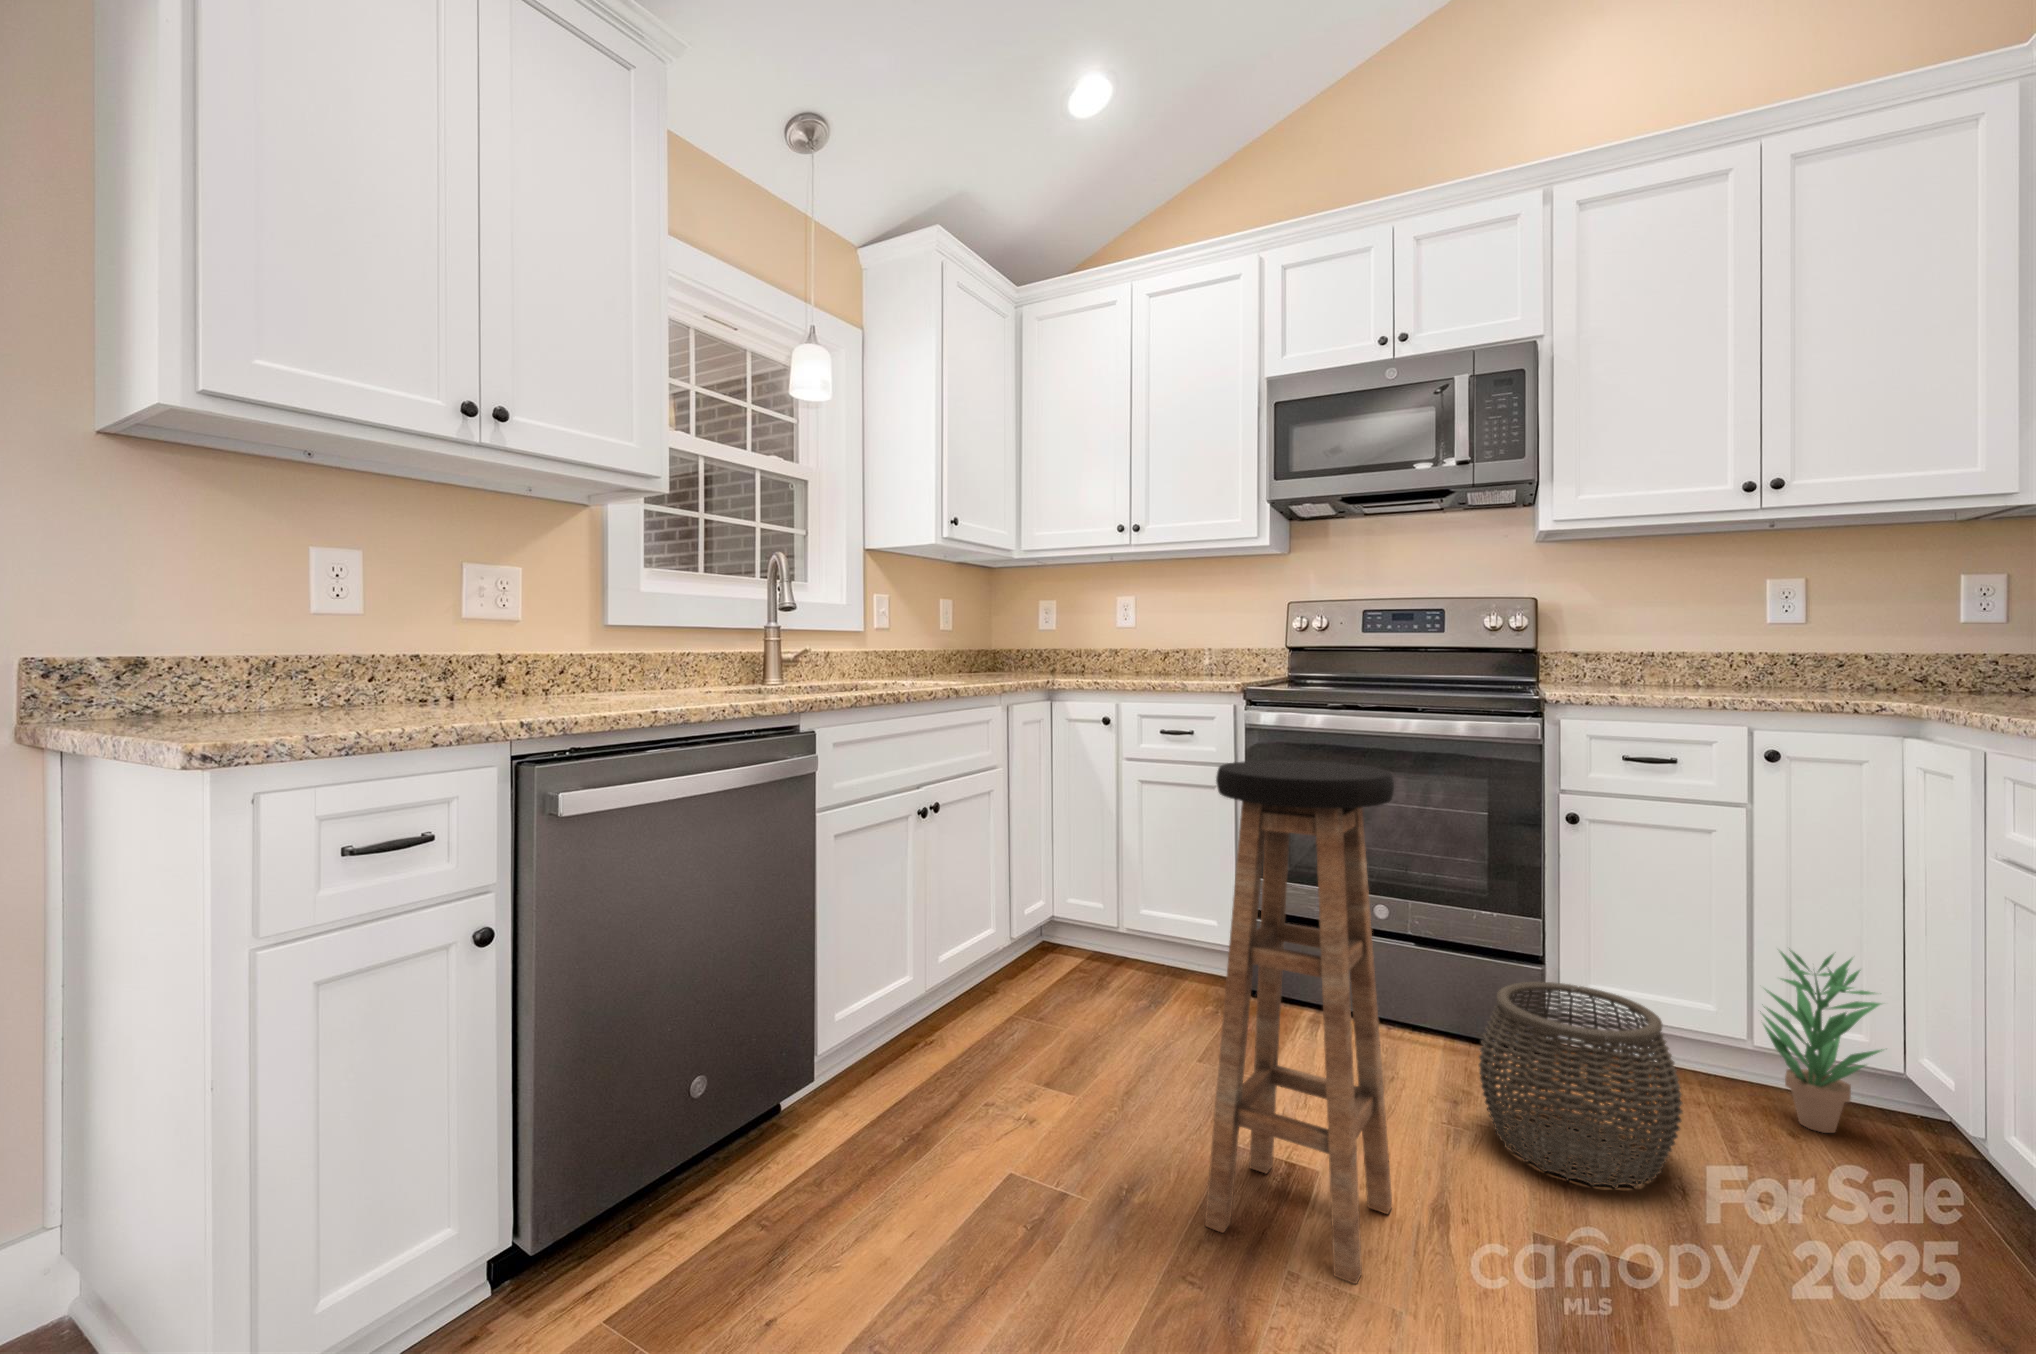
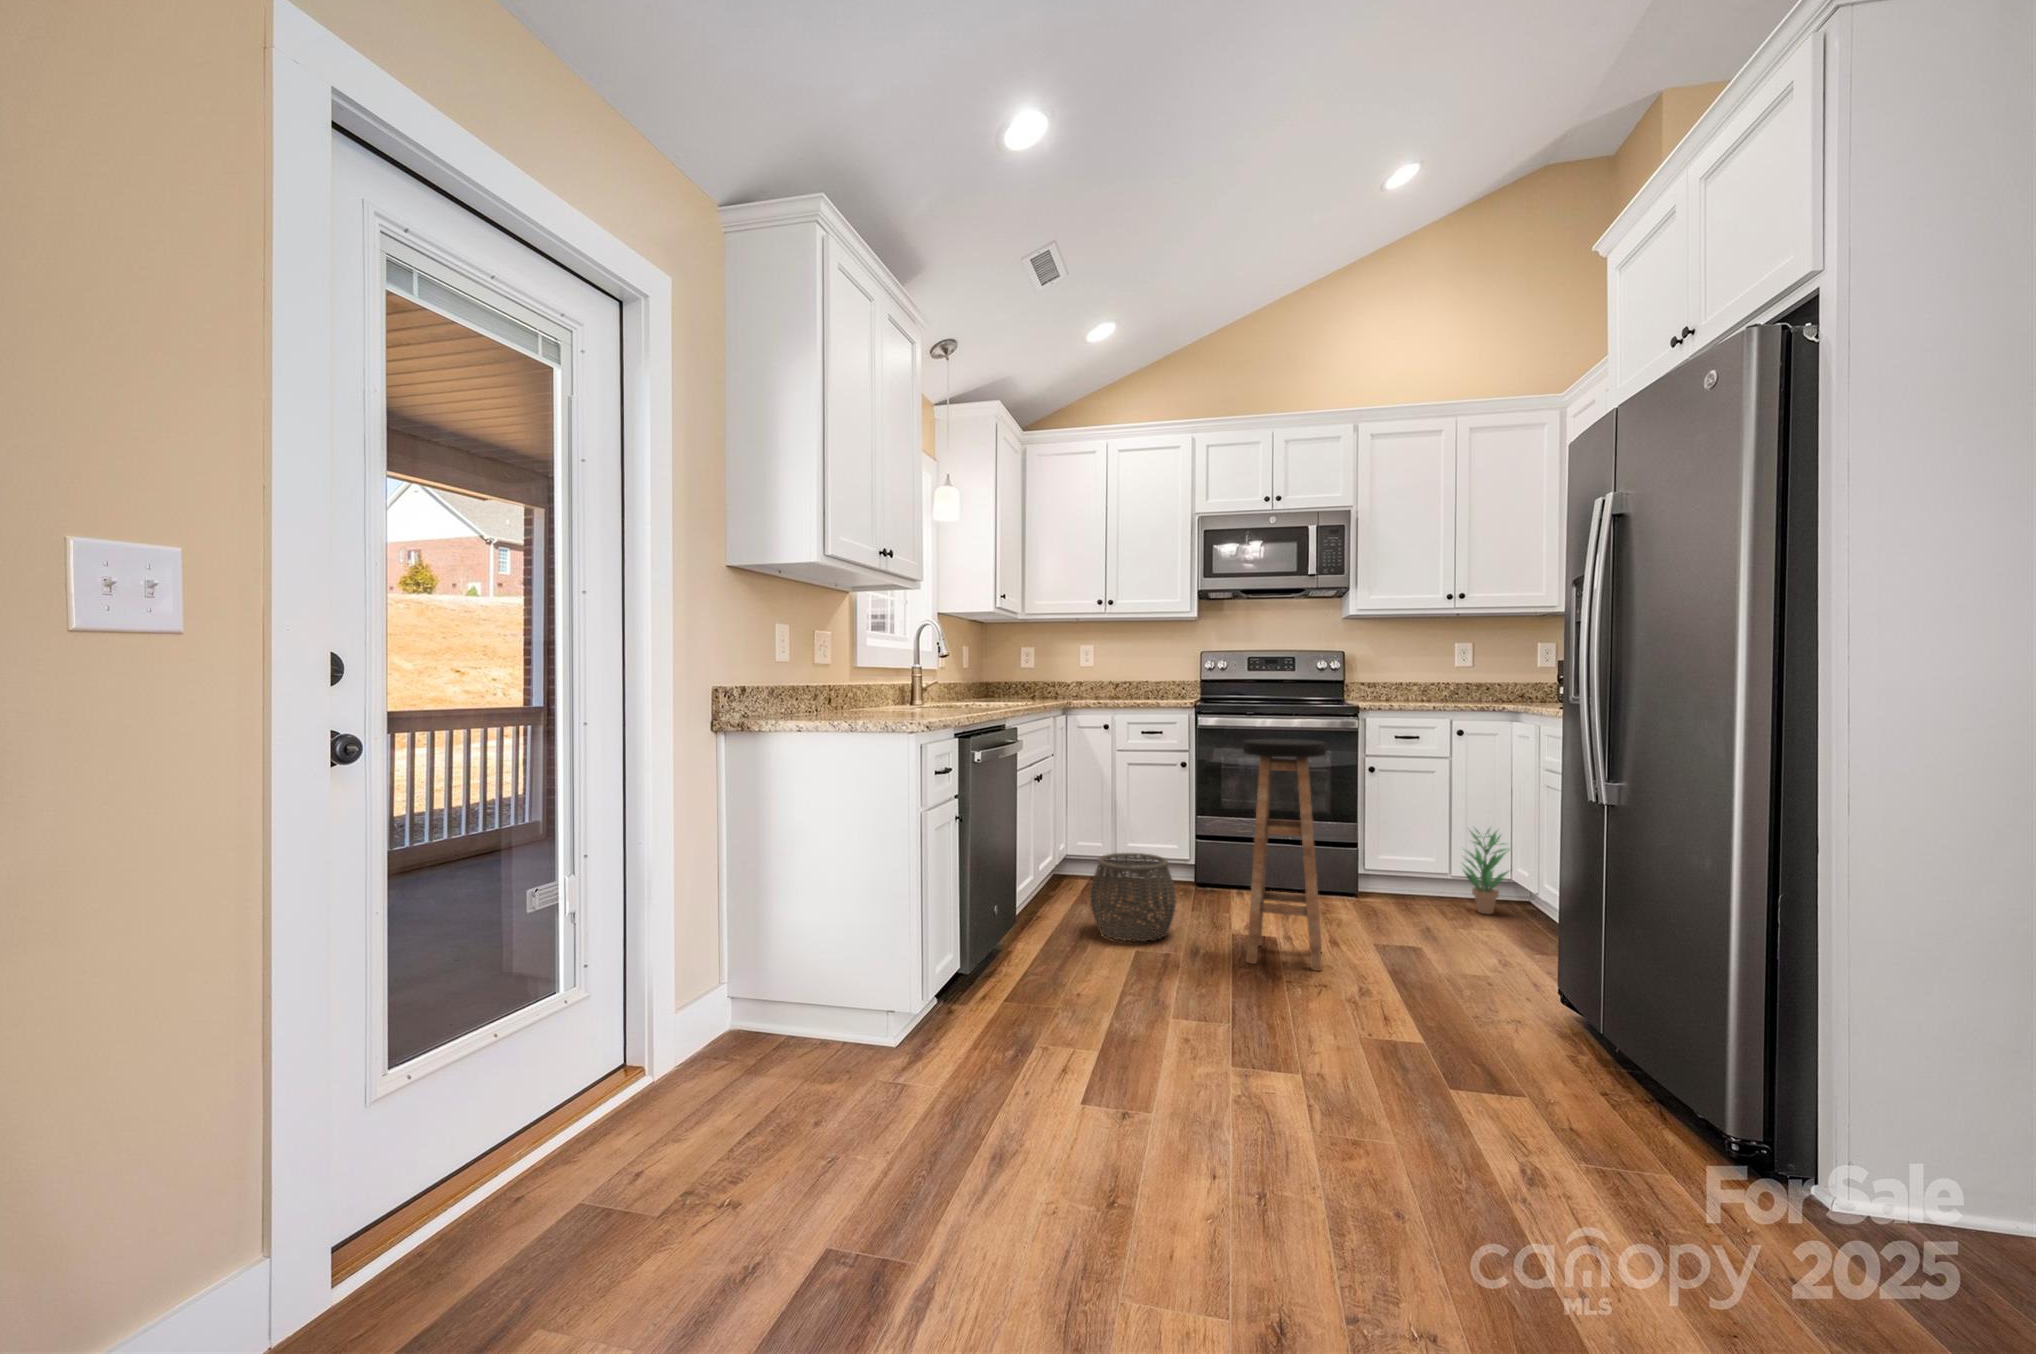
woven basket: present [1479,982,1682,1188] -> present [1090,853,1176,942]

